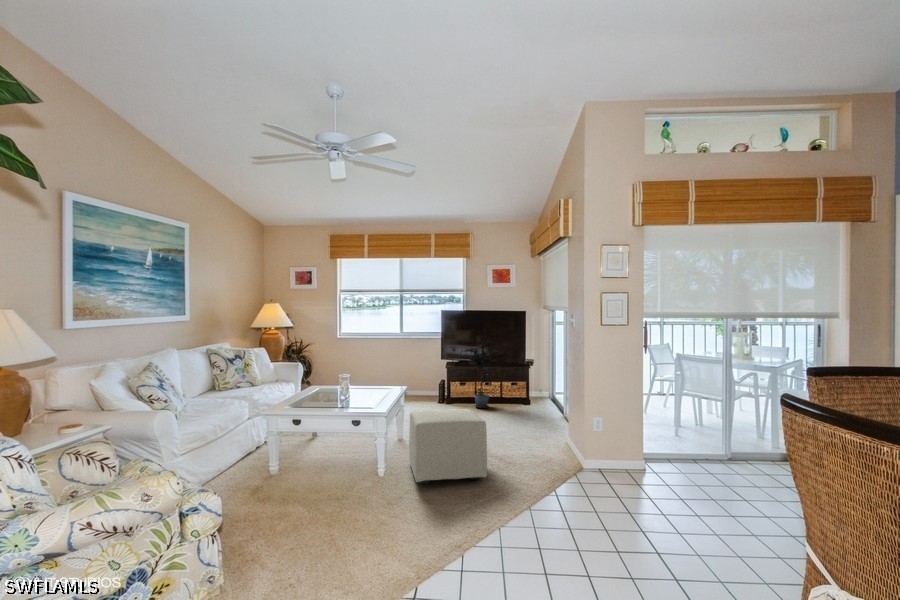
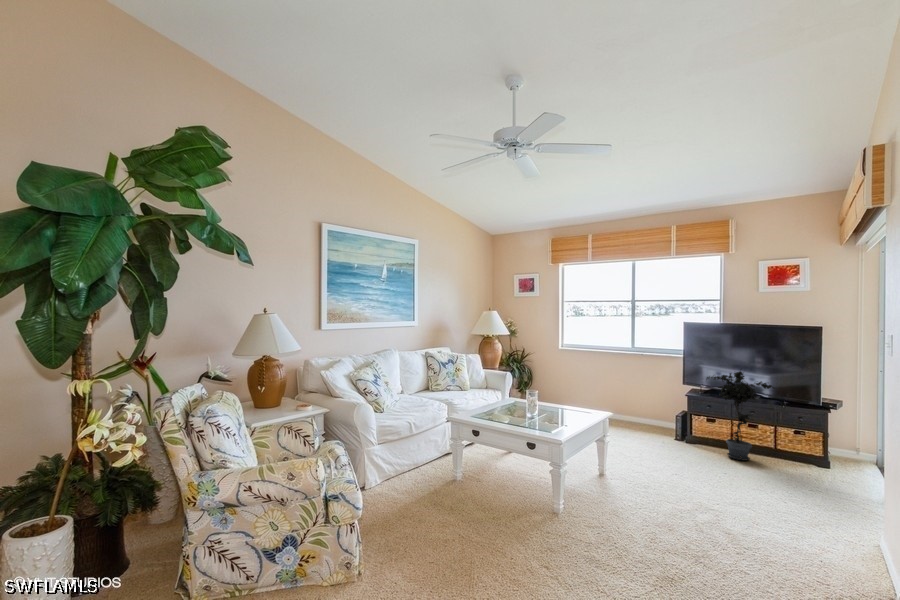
ottoman: present [409,409,487,484] -> none [584,446,688,561]

